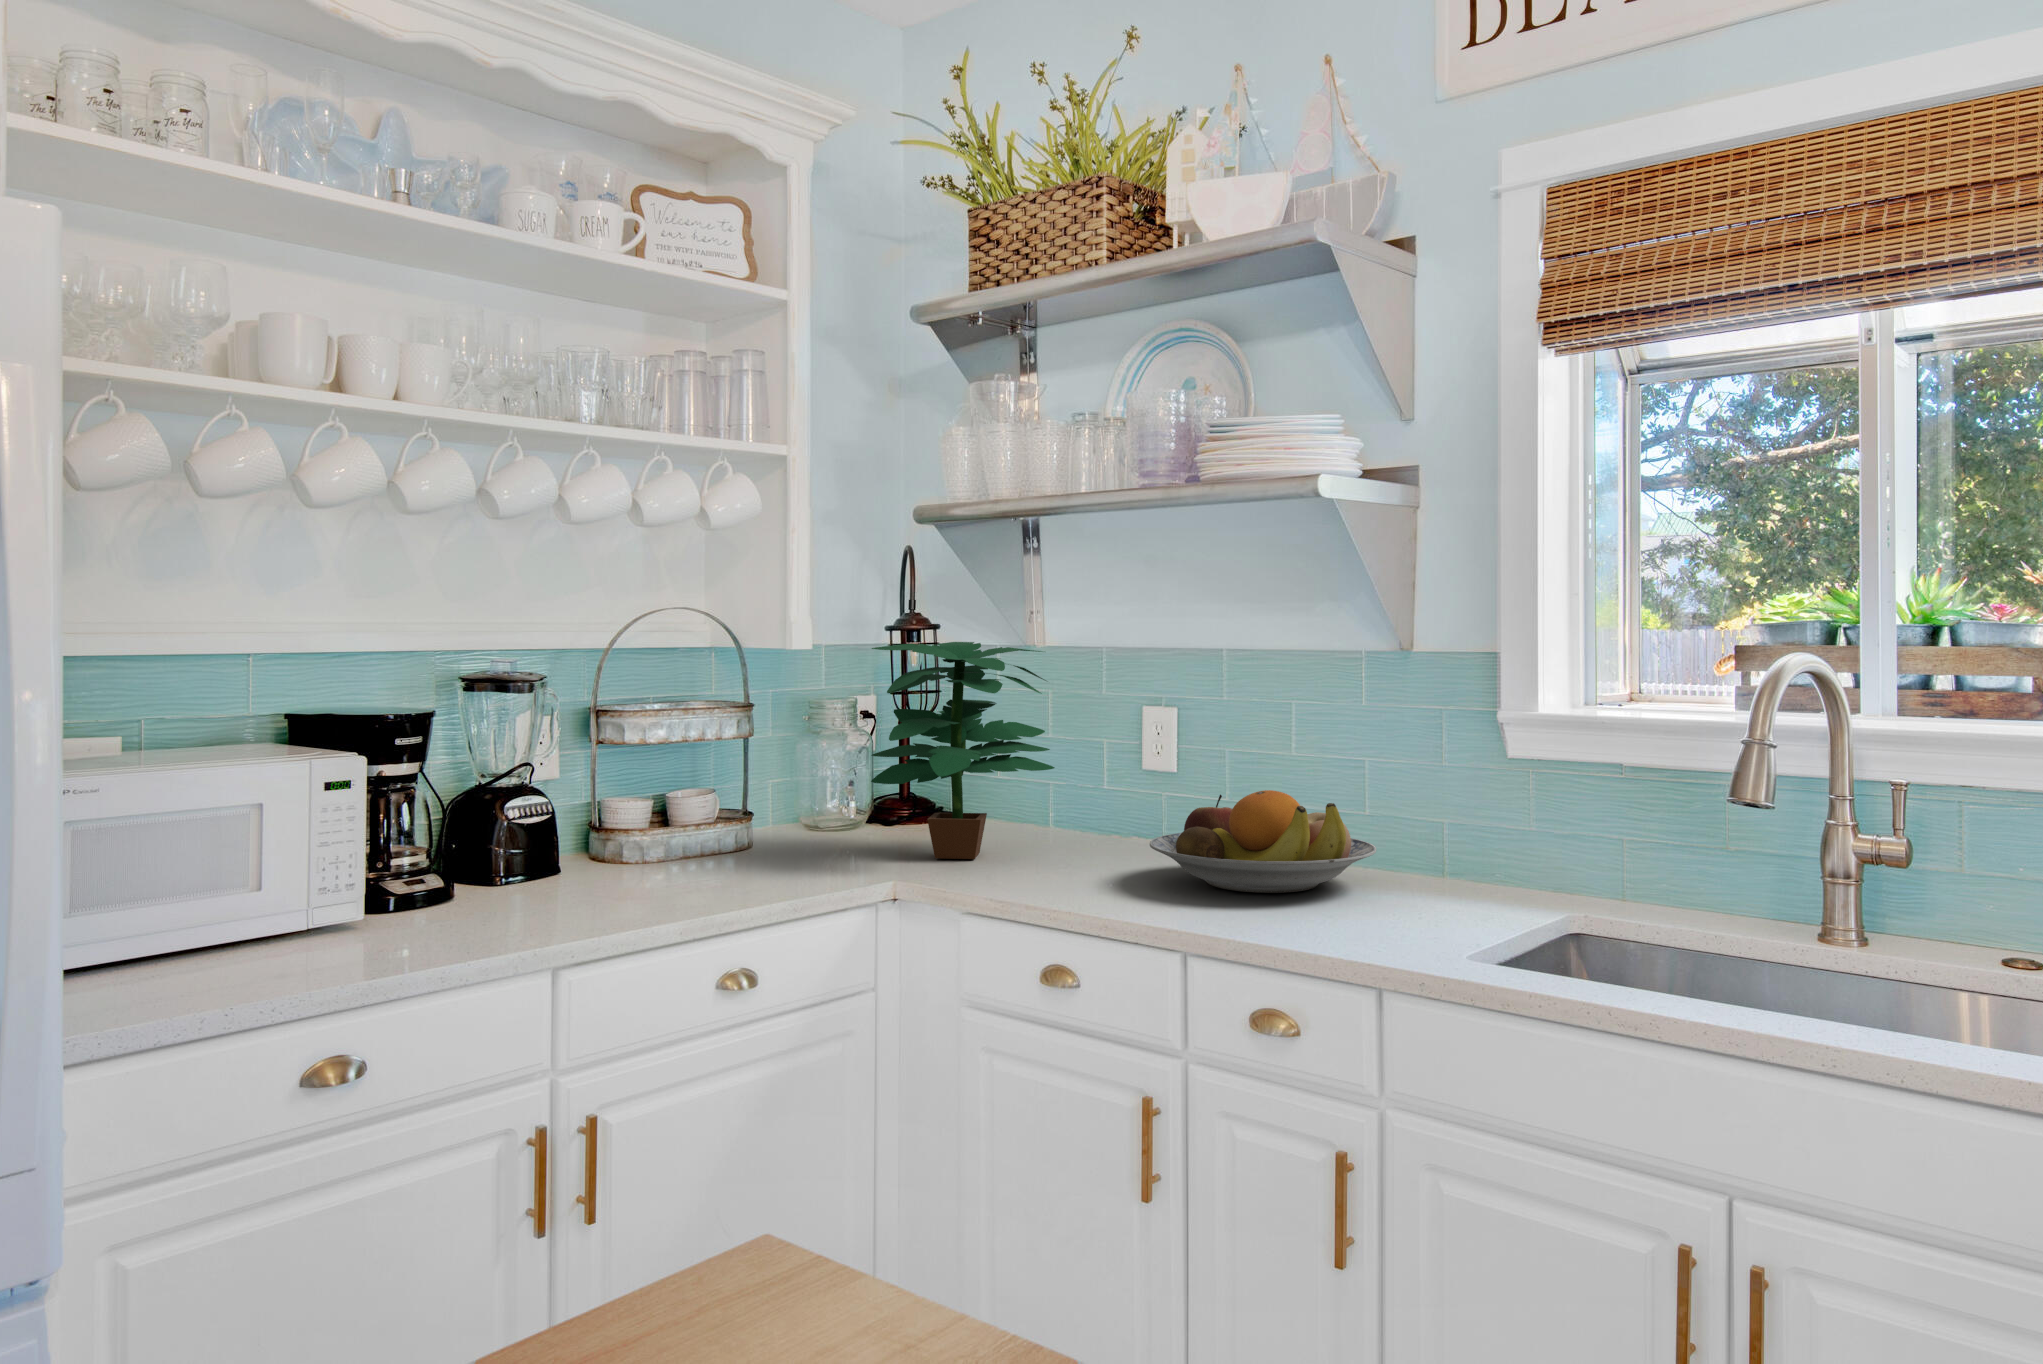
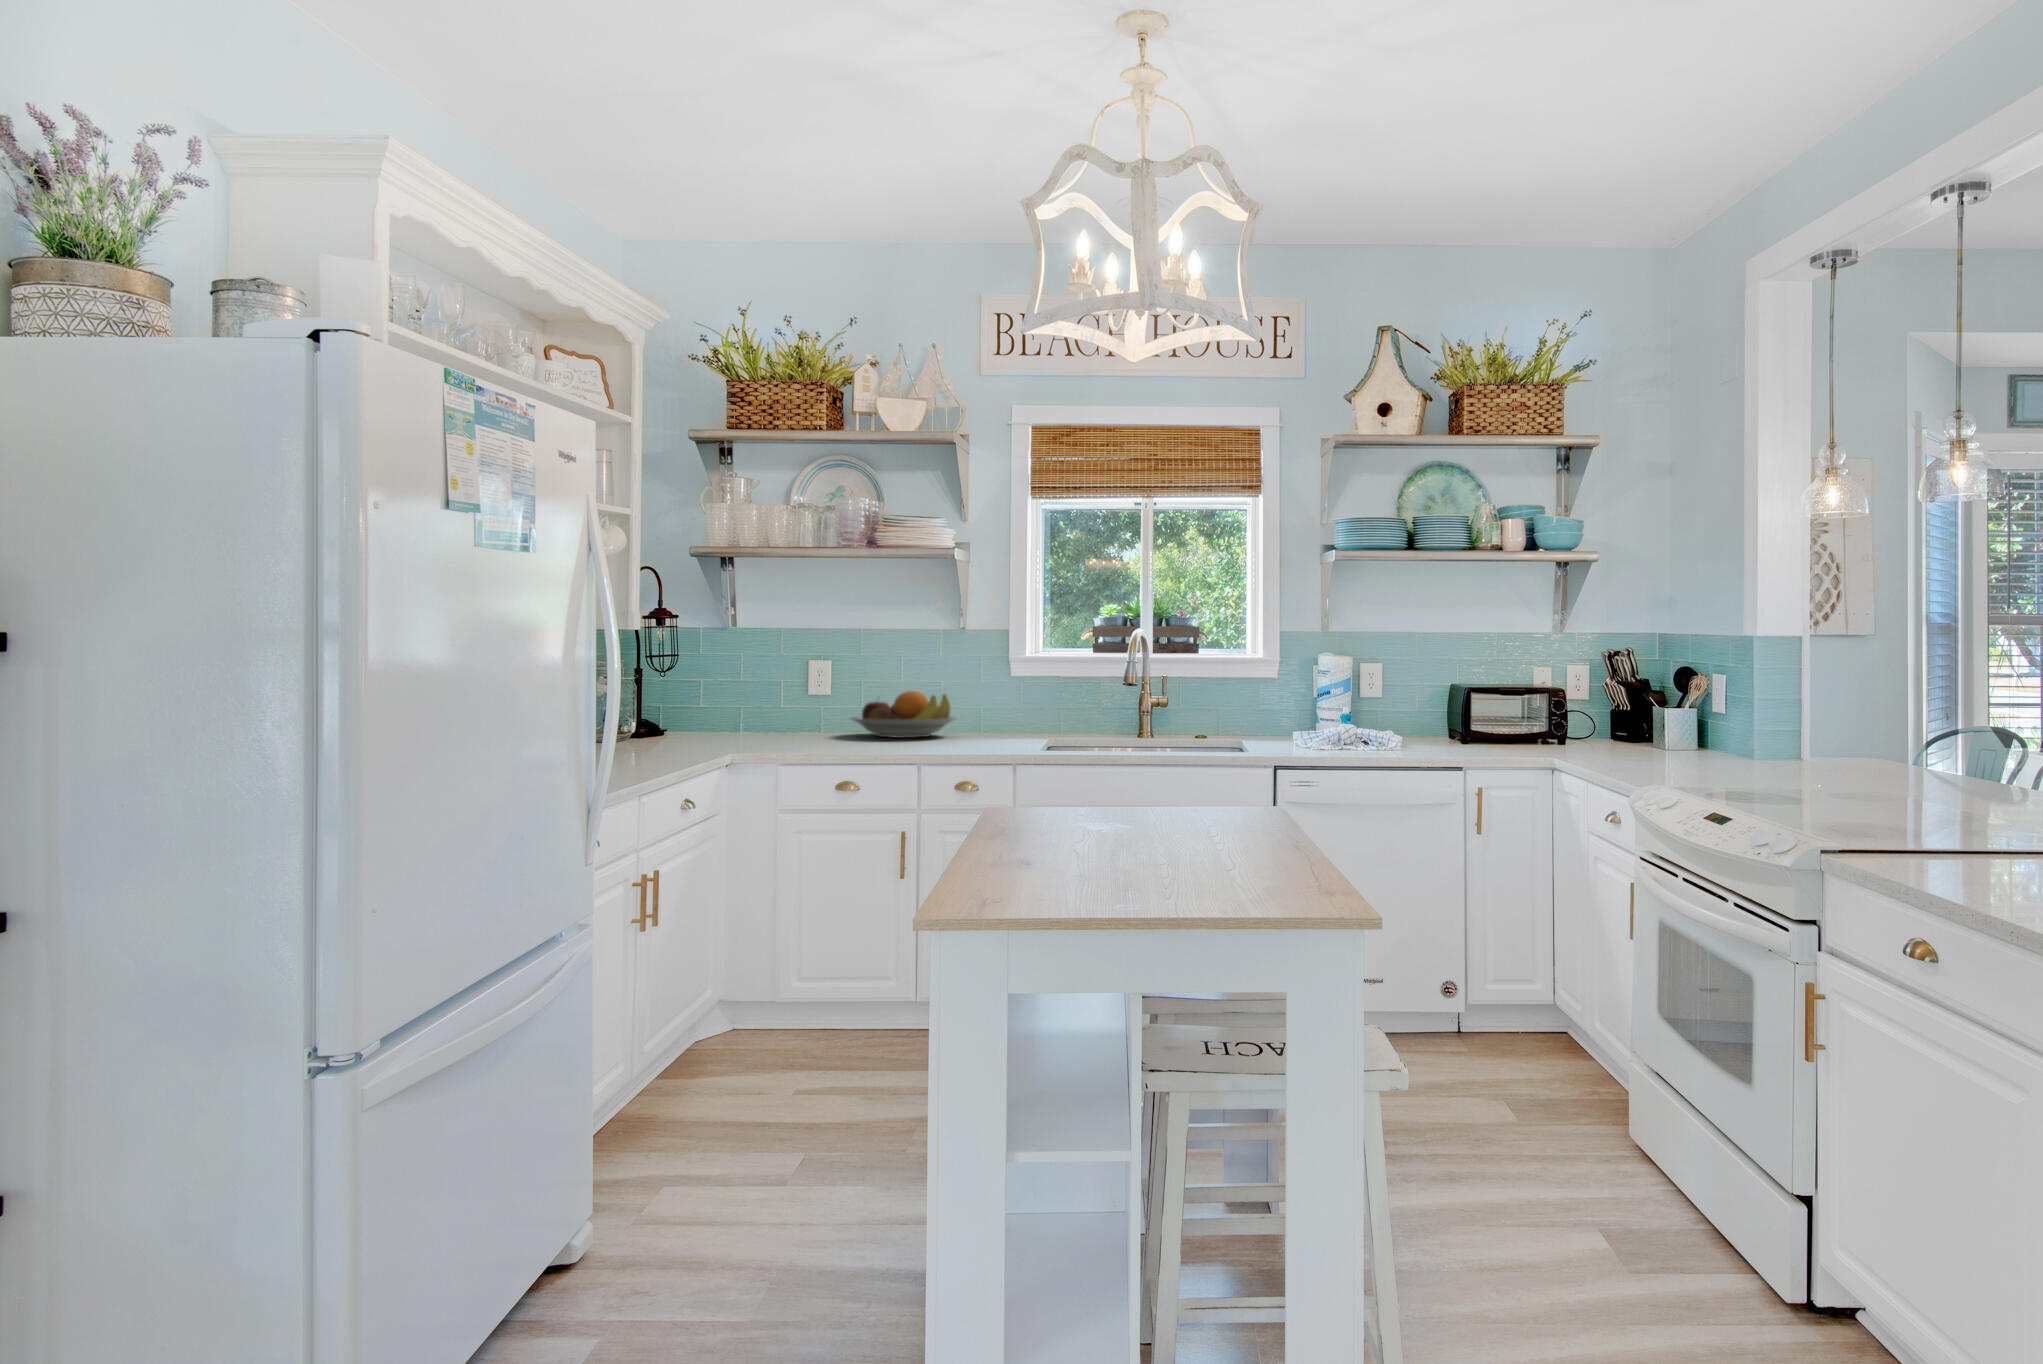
potted plant: present [871,642,1055,859] -> none [677,621,779,736]

